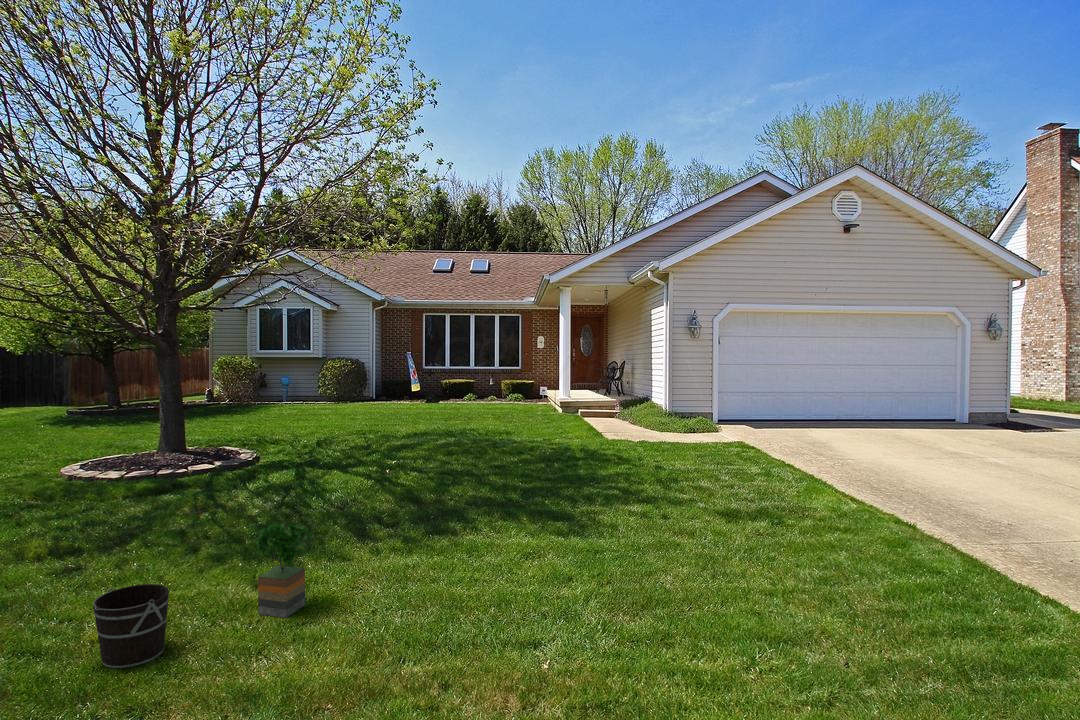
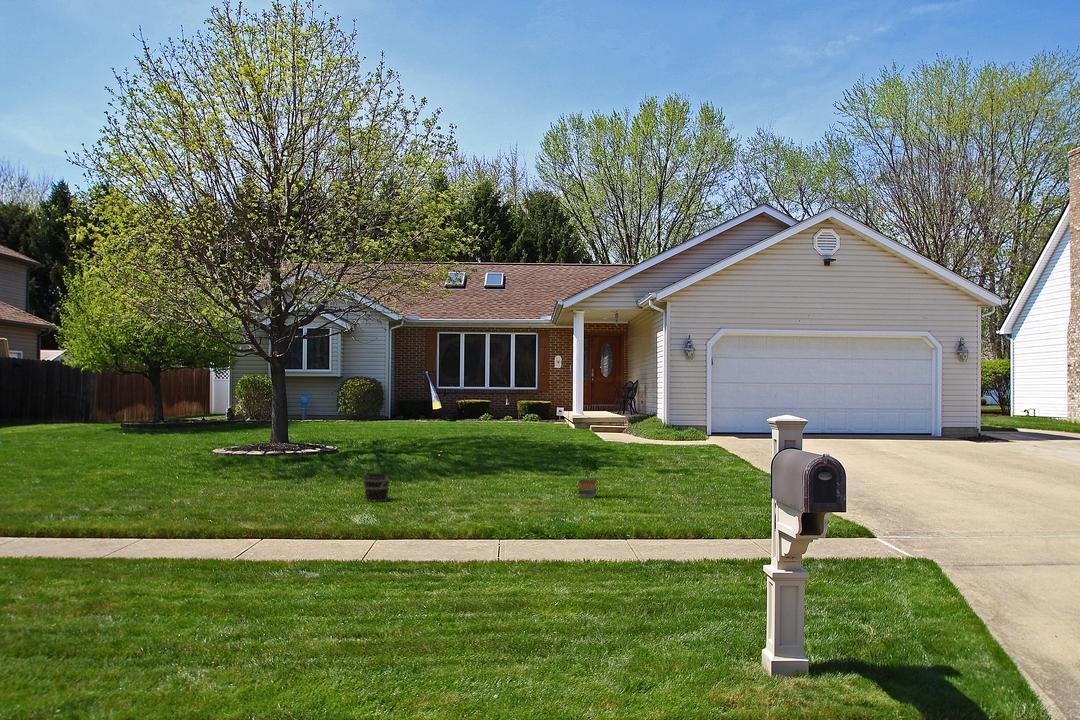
potted tree: present [256,523,314,618] -> present [577,457,601,498]

